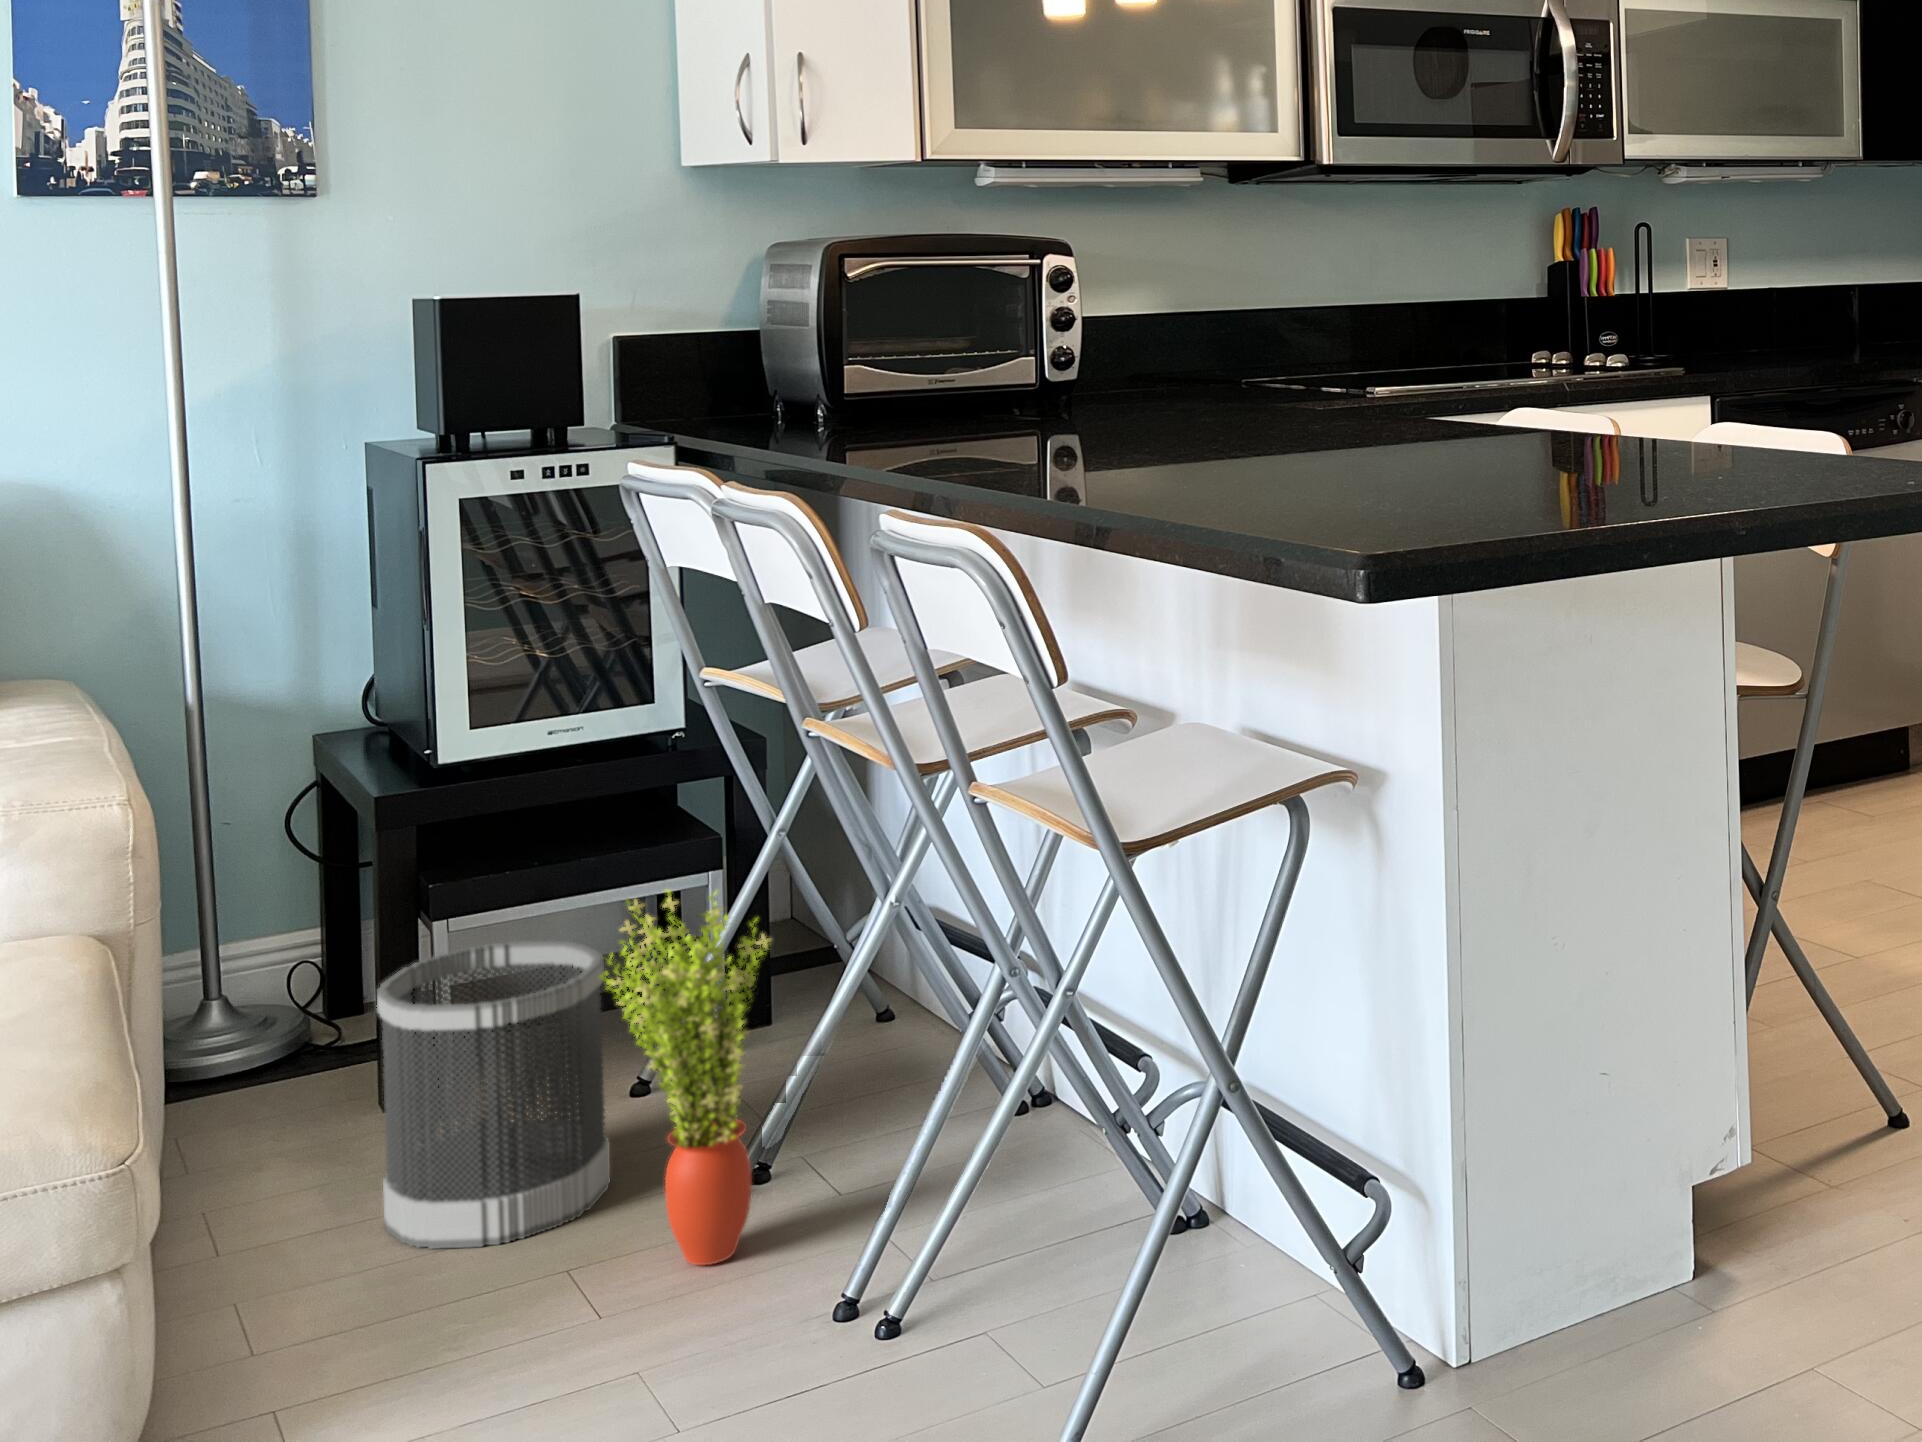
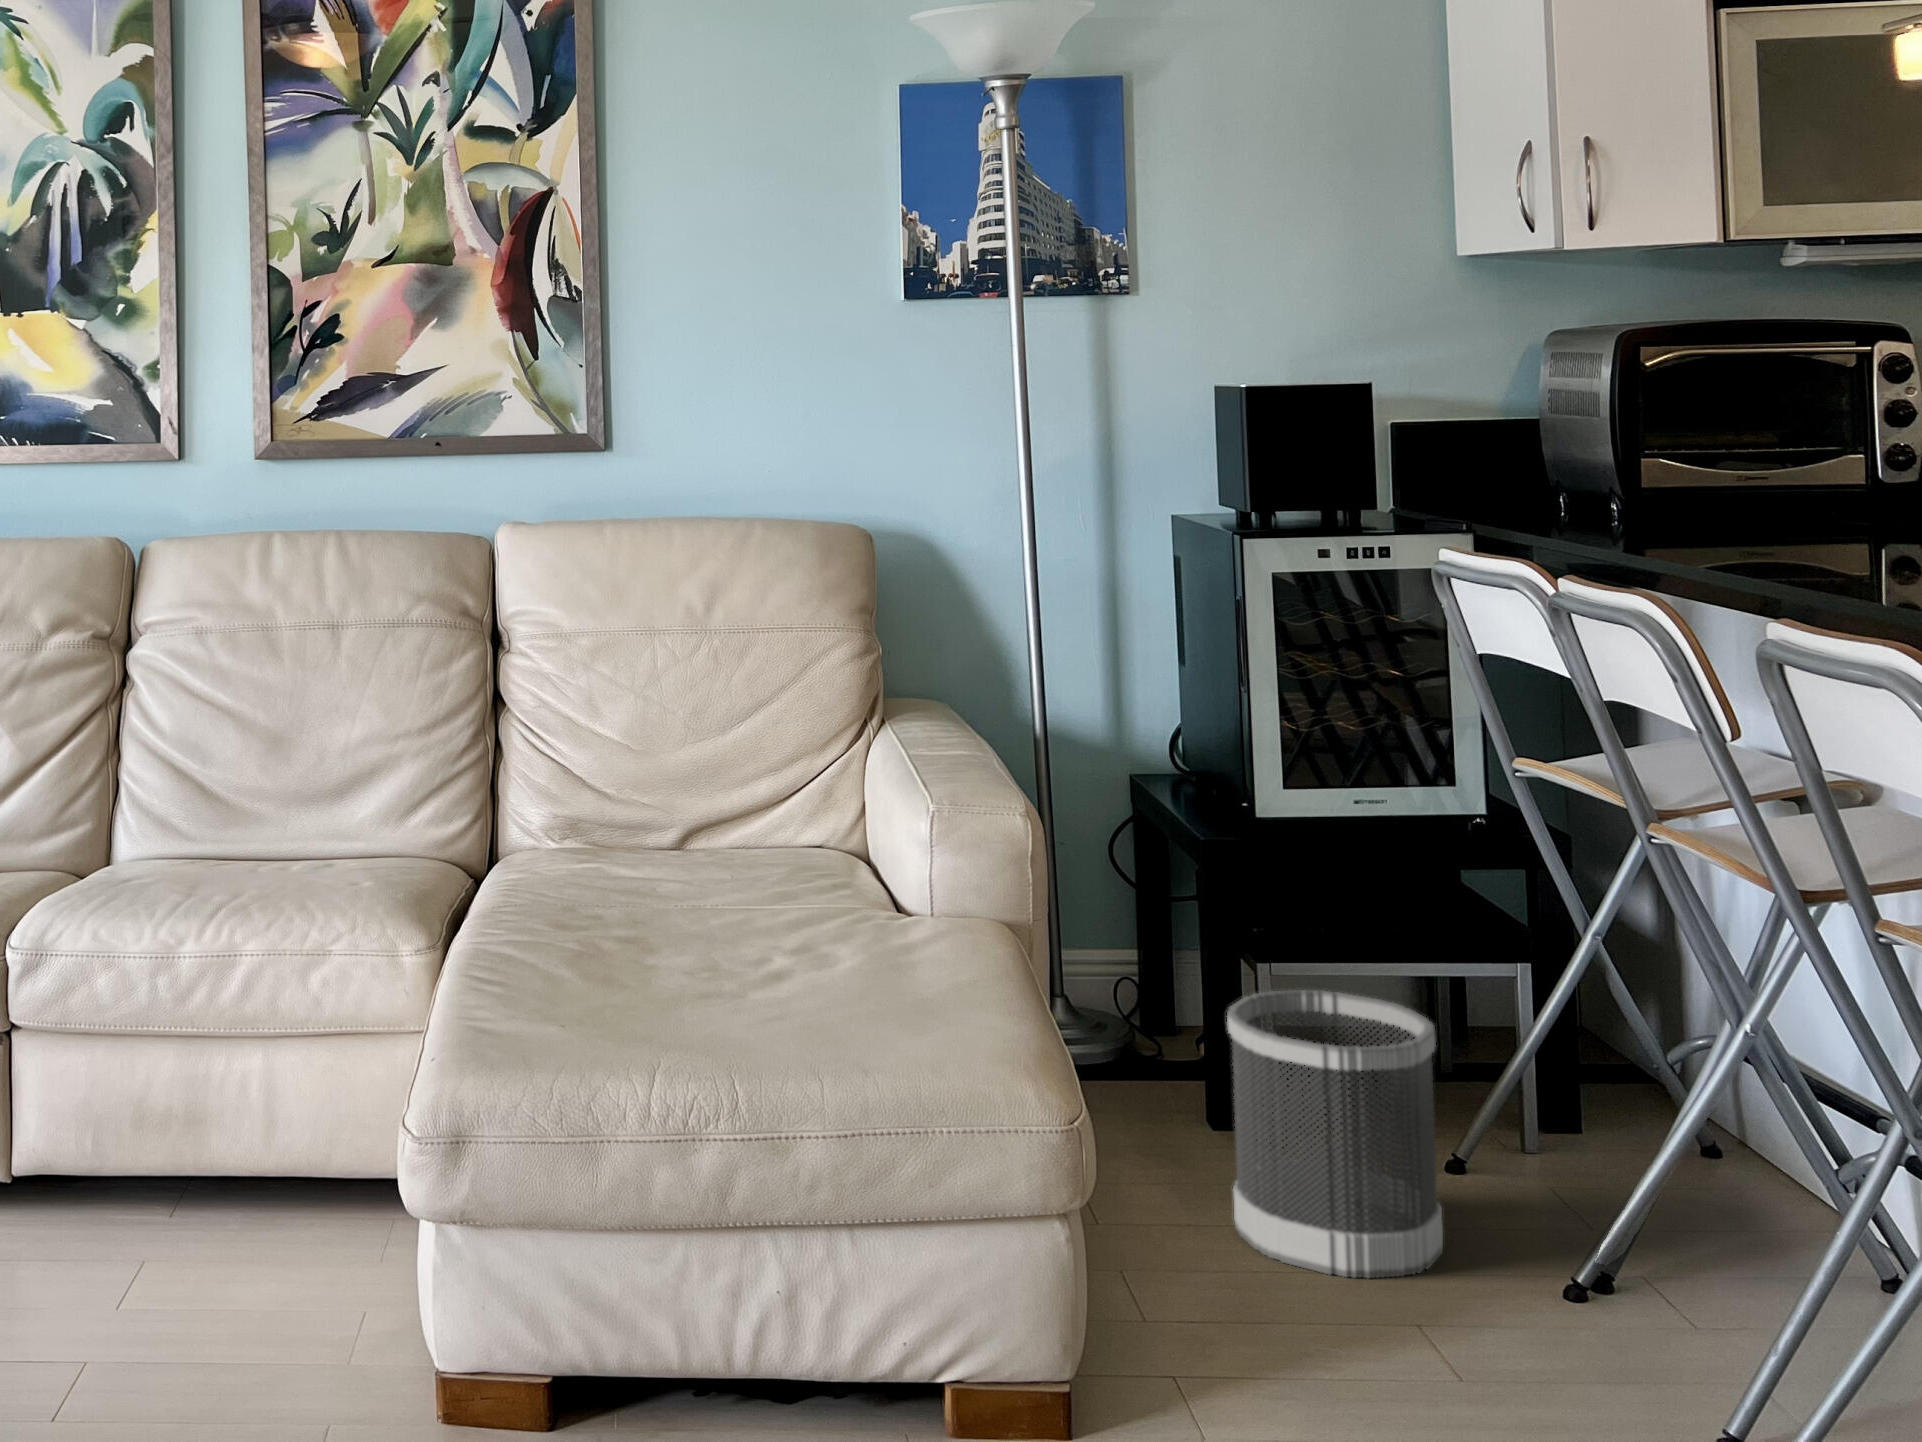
potted plant: present [598,890,771,1265] -> none [1453,972,1638,1362]

